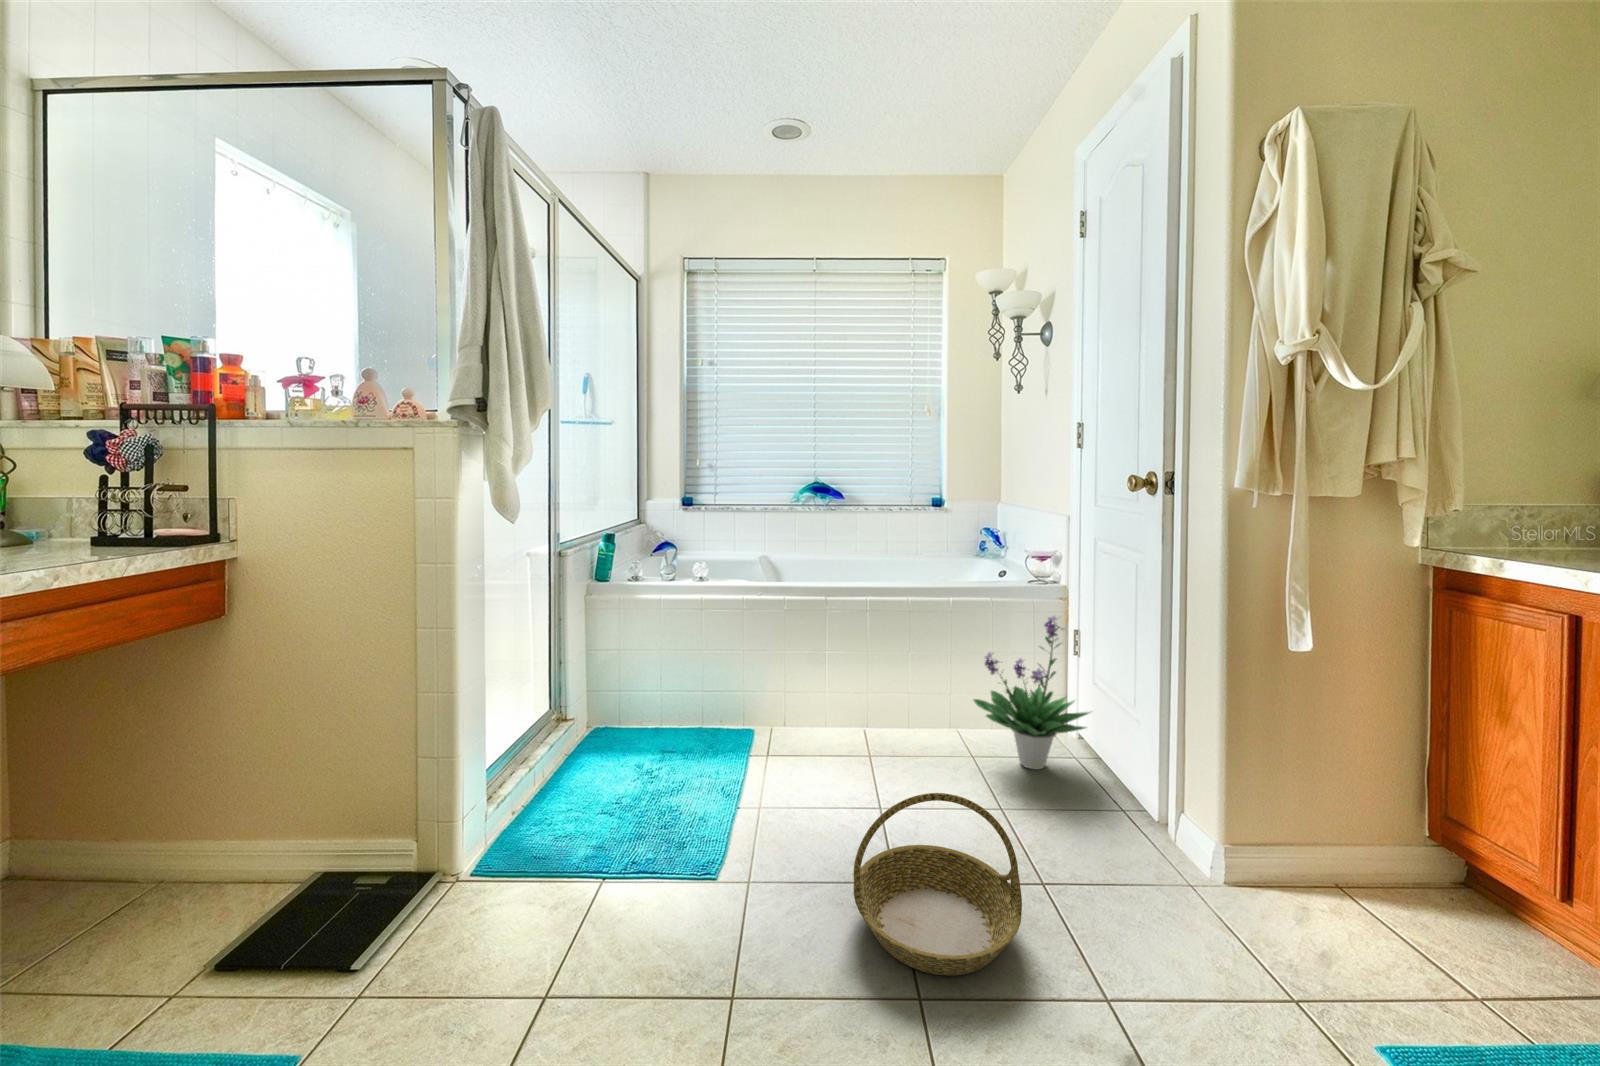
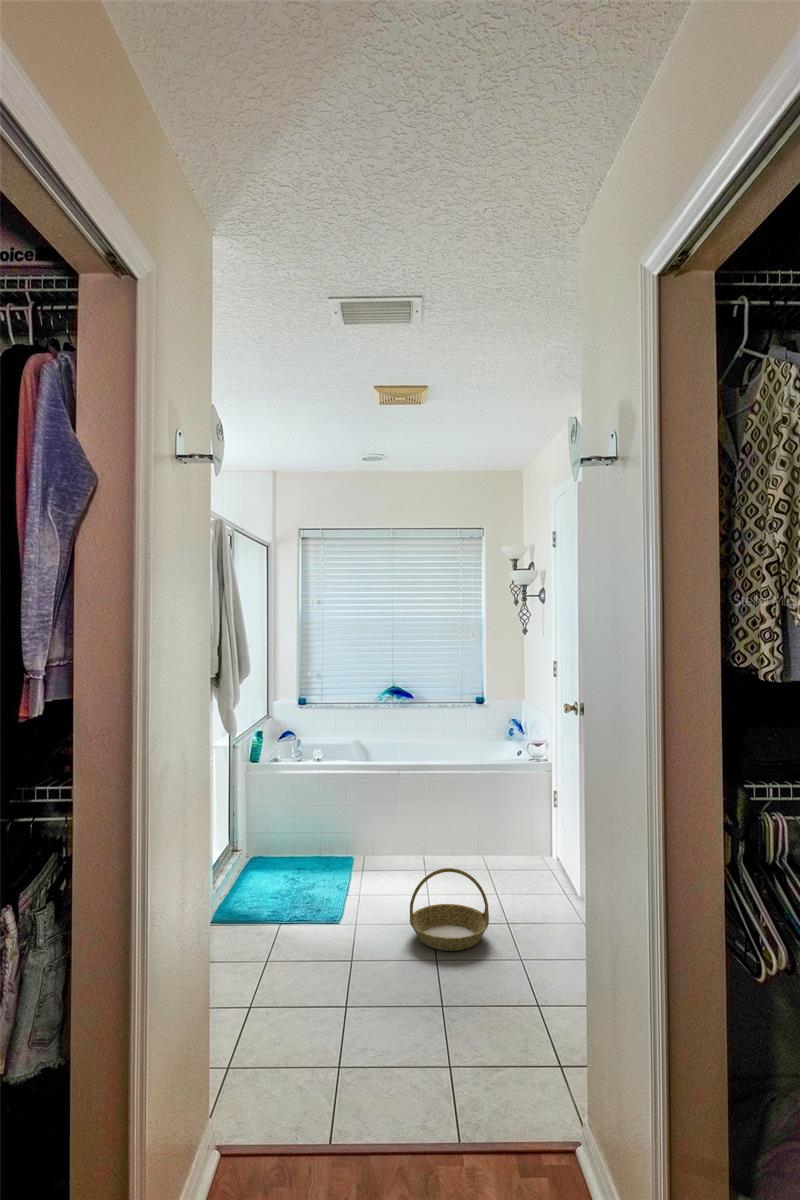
potted plant: present [974,616,1089,769] -> none [489,782,558,877]

